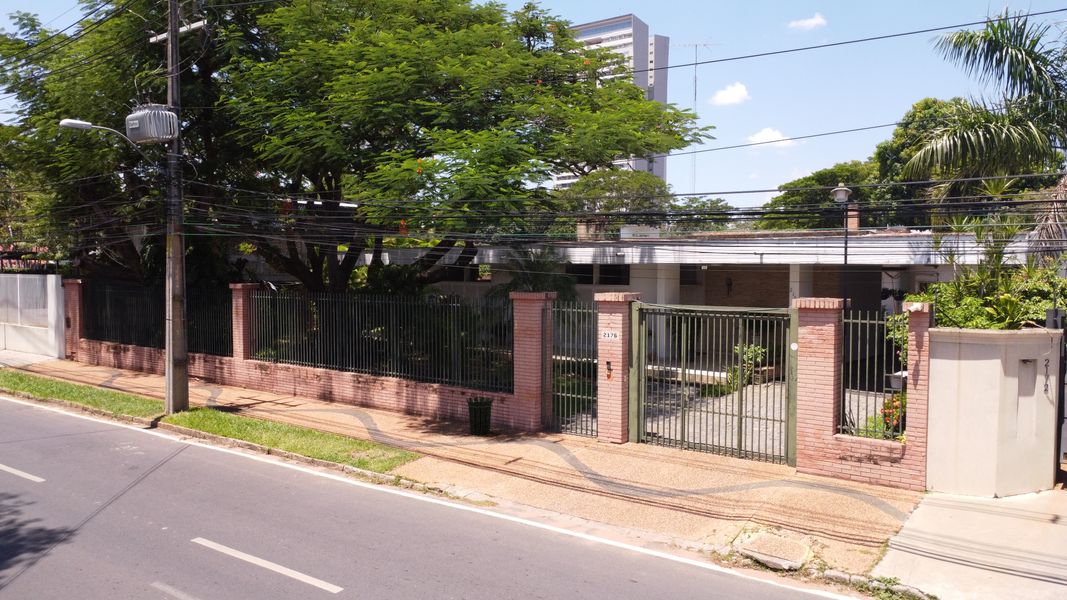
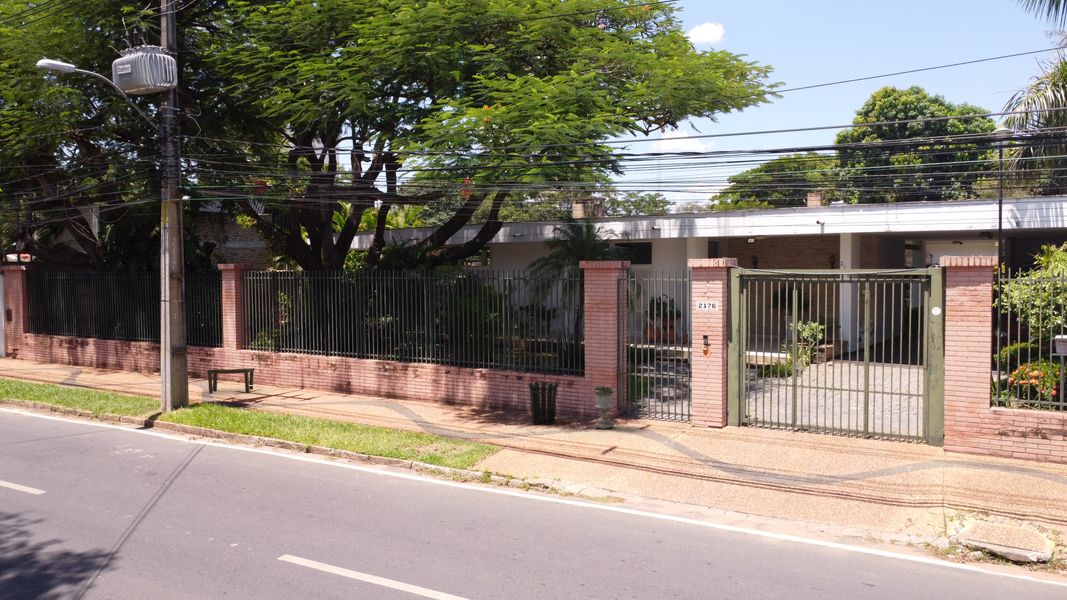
bench: none [216,376,258,398] -> present [207,368,255,393]
planter: none [518,401,538,441] -> present [593,385,615,429]

